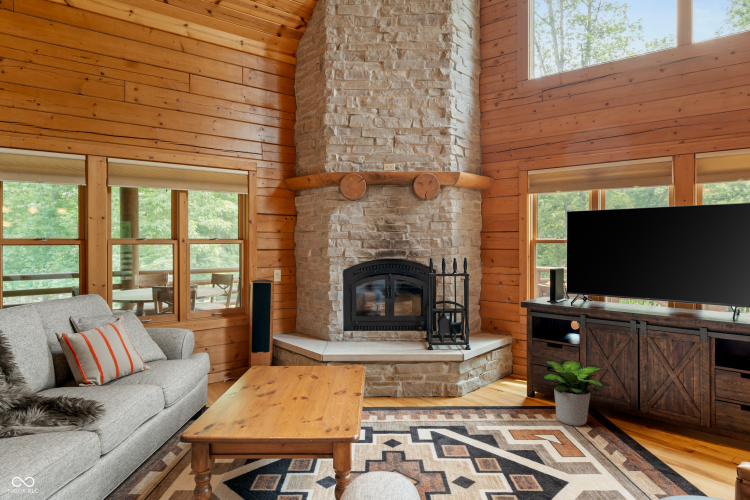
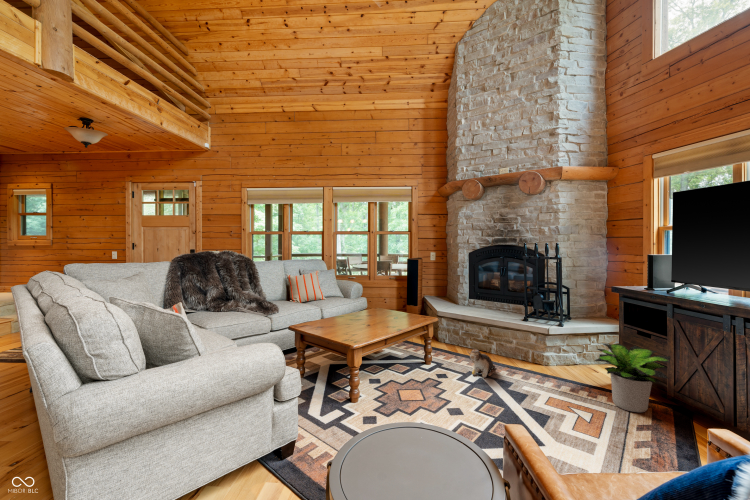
plush toy: none [421,398,442,433] -> present [467,349,495,377]

